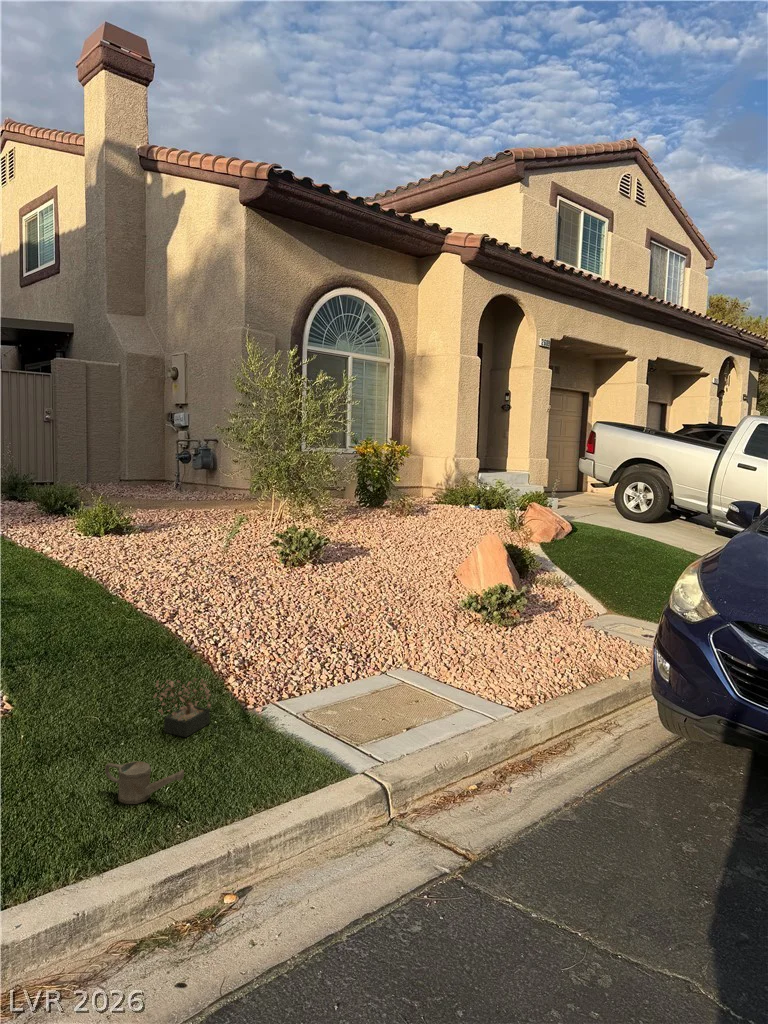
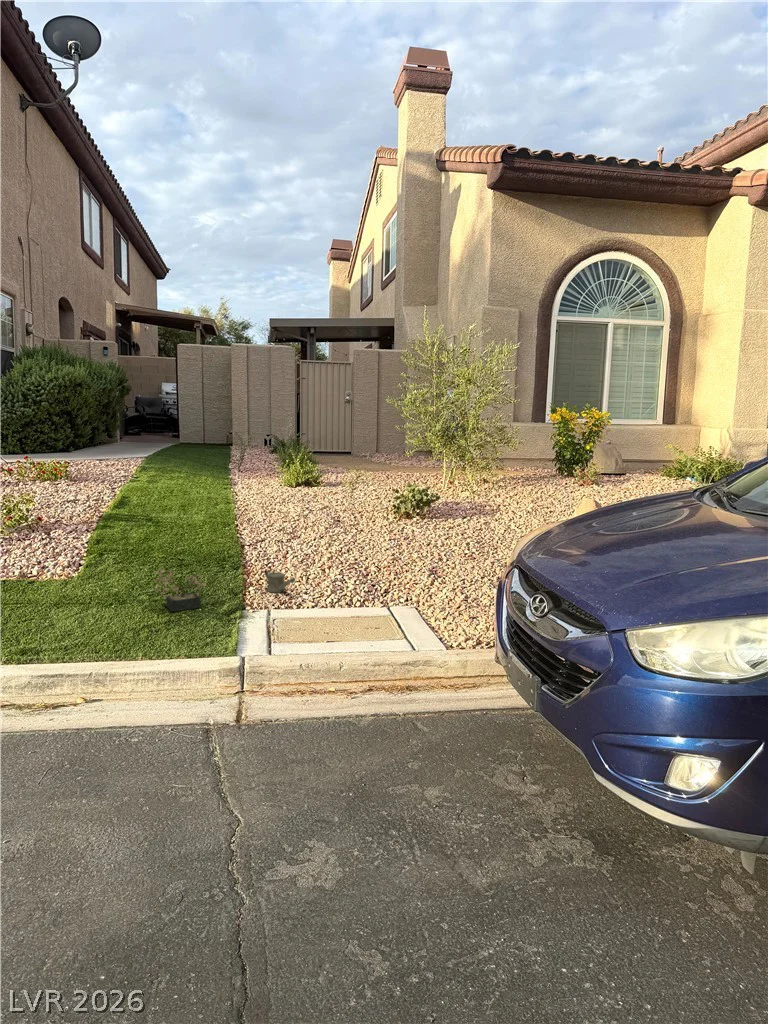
watering can: present [105,762,184,804] -> present [265,571,295,593]

